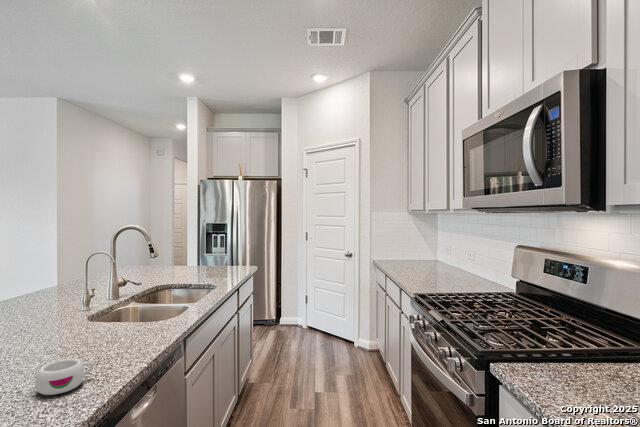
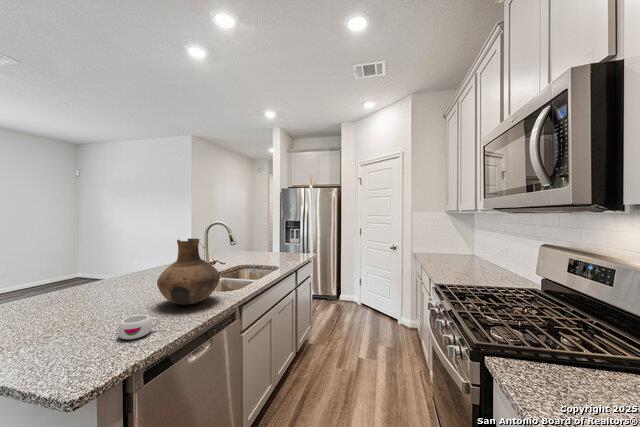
vase: none [68,251,158,343] -> present [157,239,220,305]

